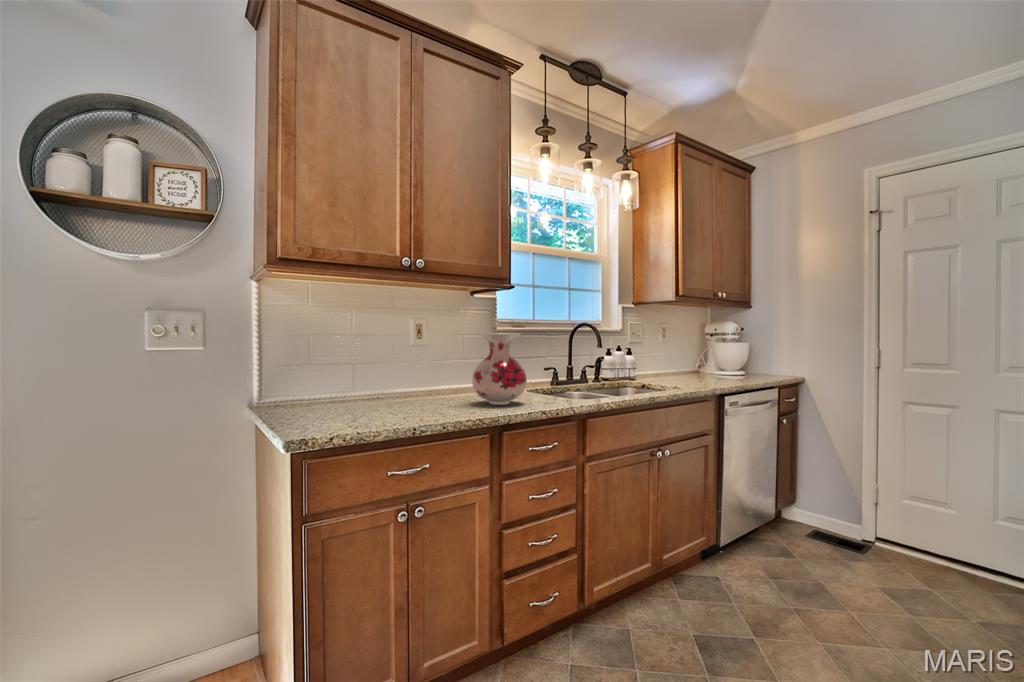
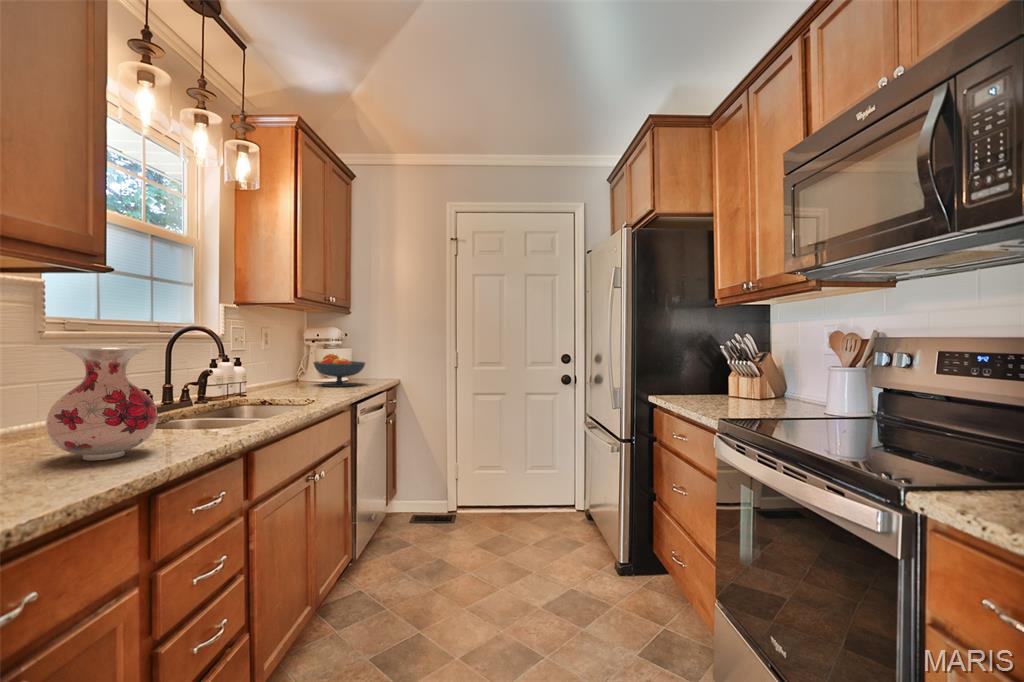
fruit bowl: none [706,347,760,380] -> present [313,354,365,387]

